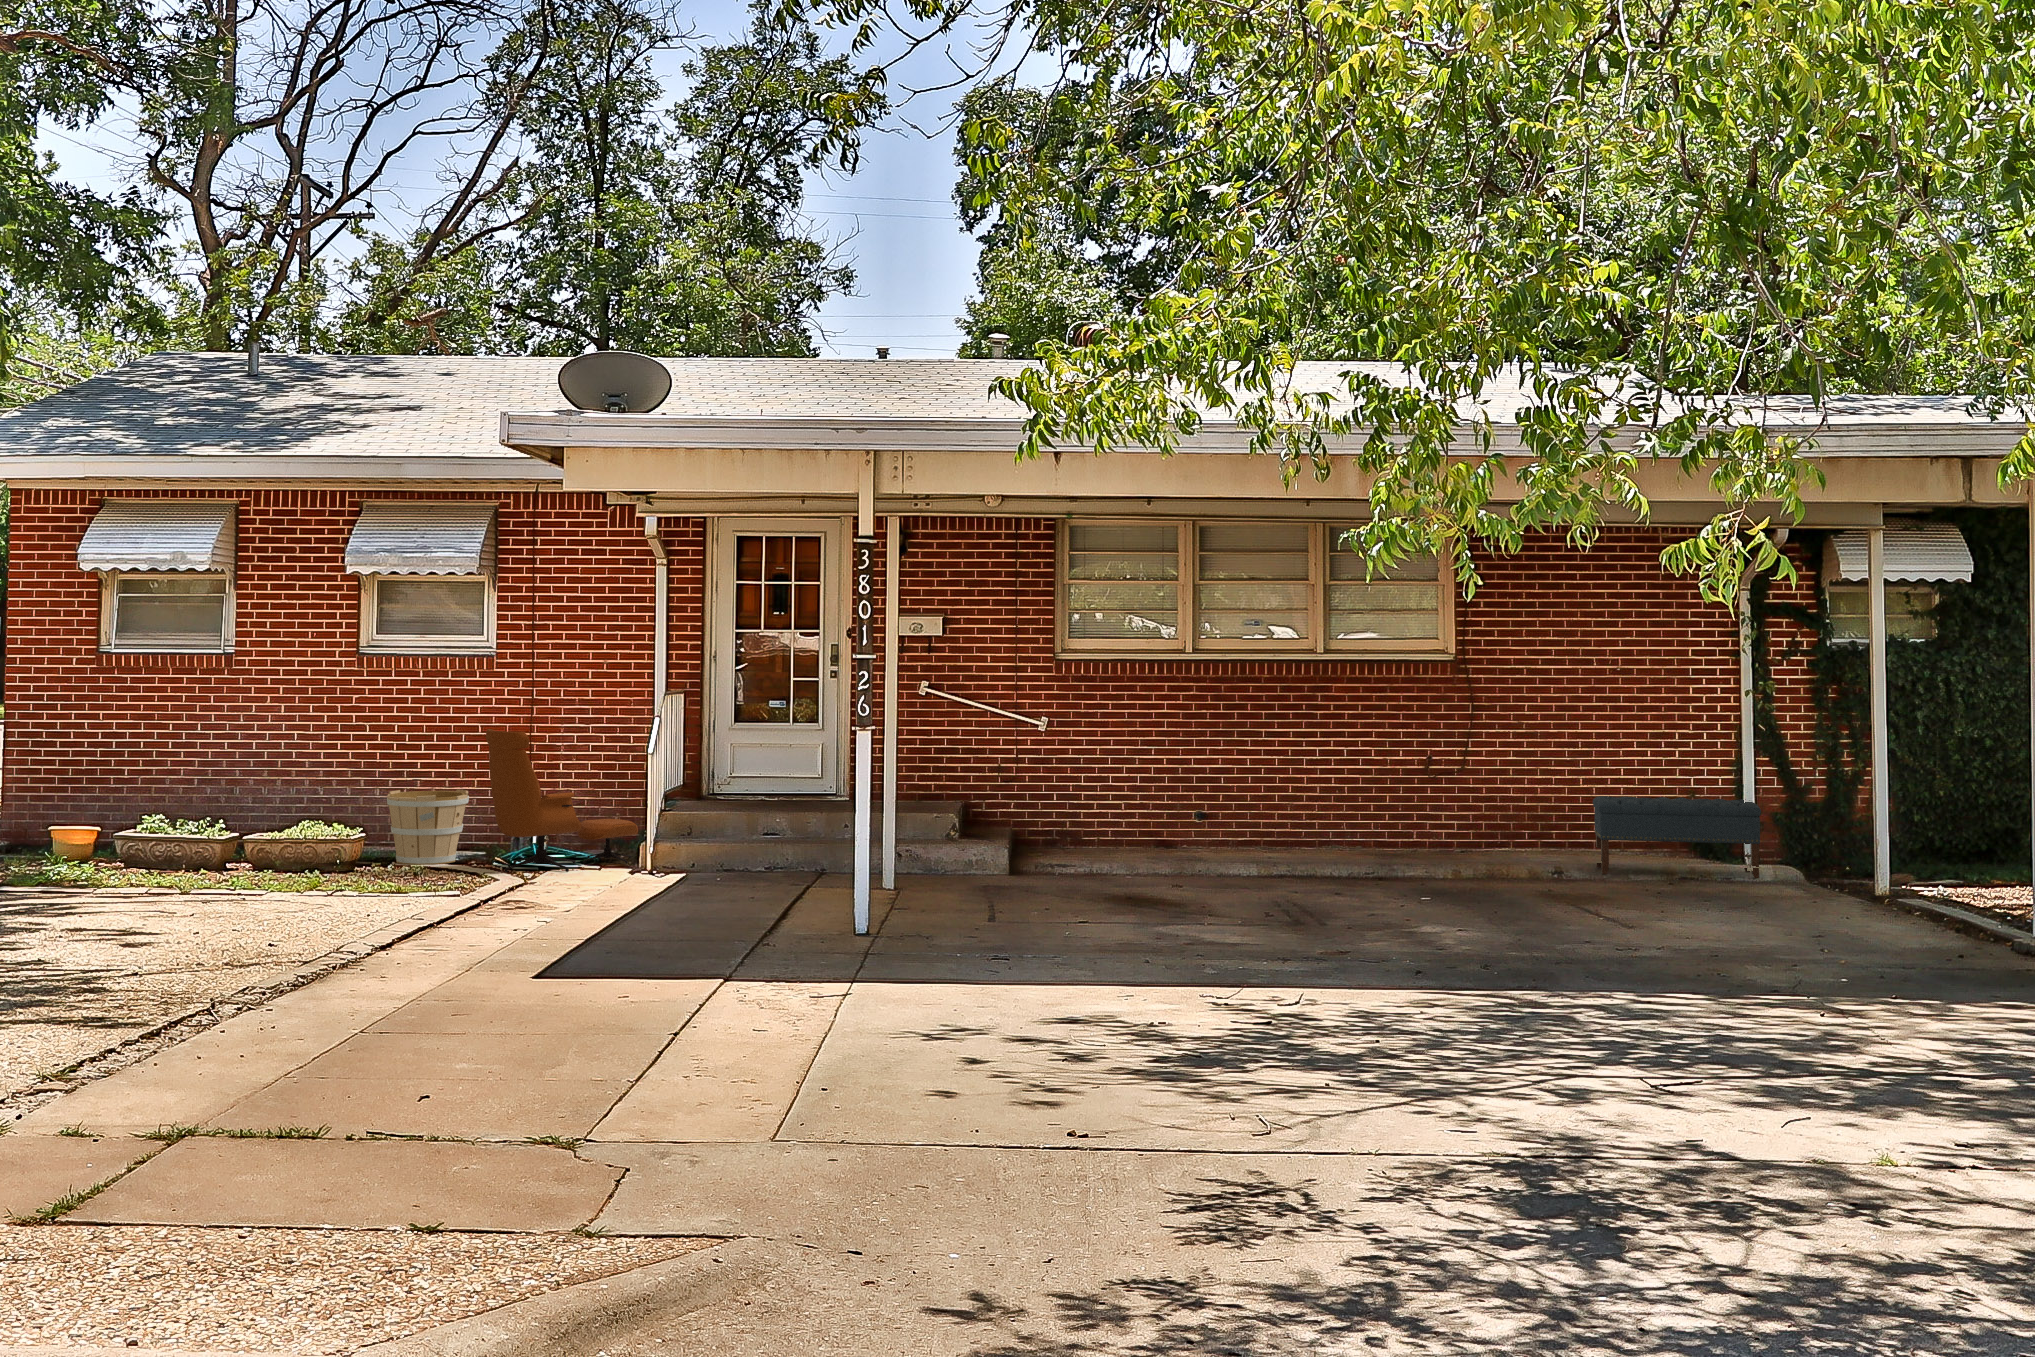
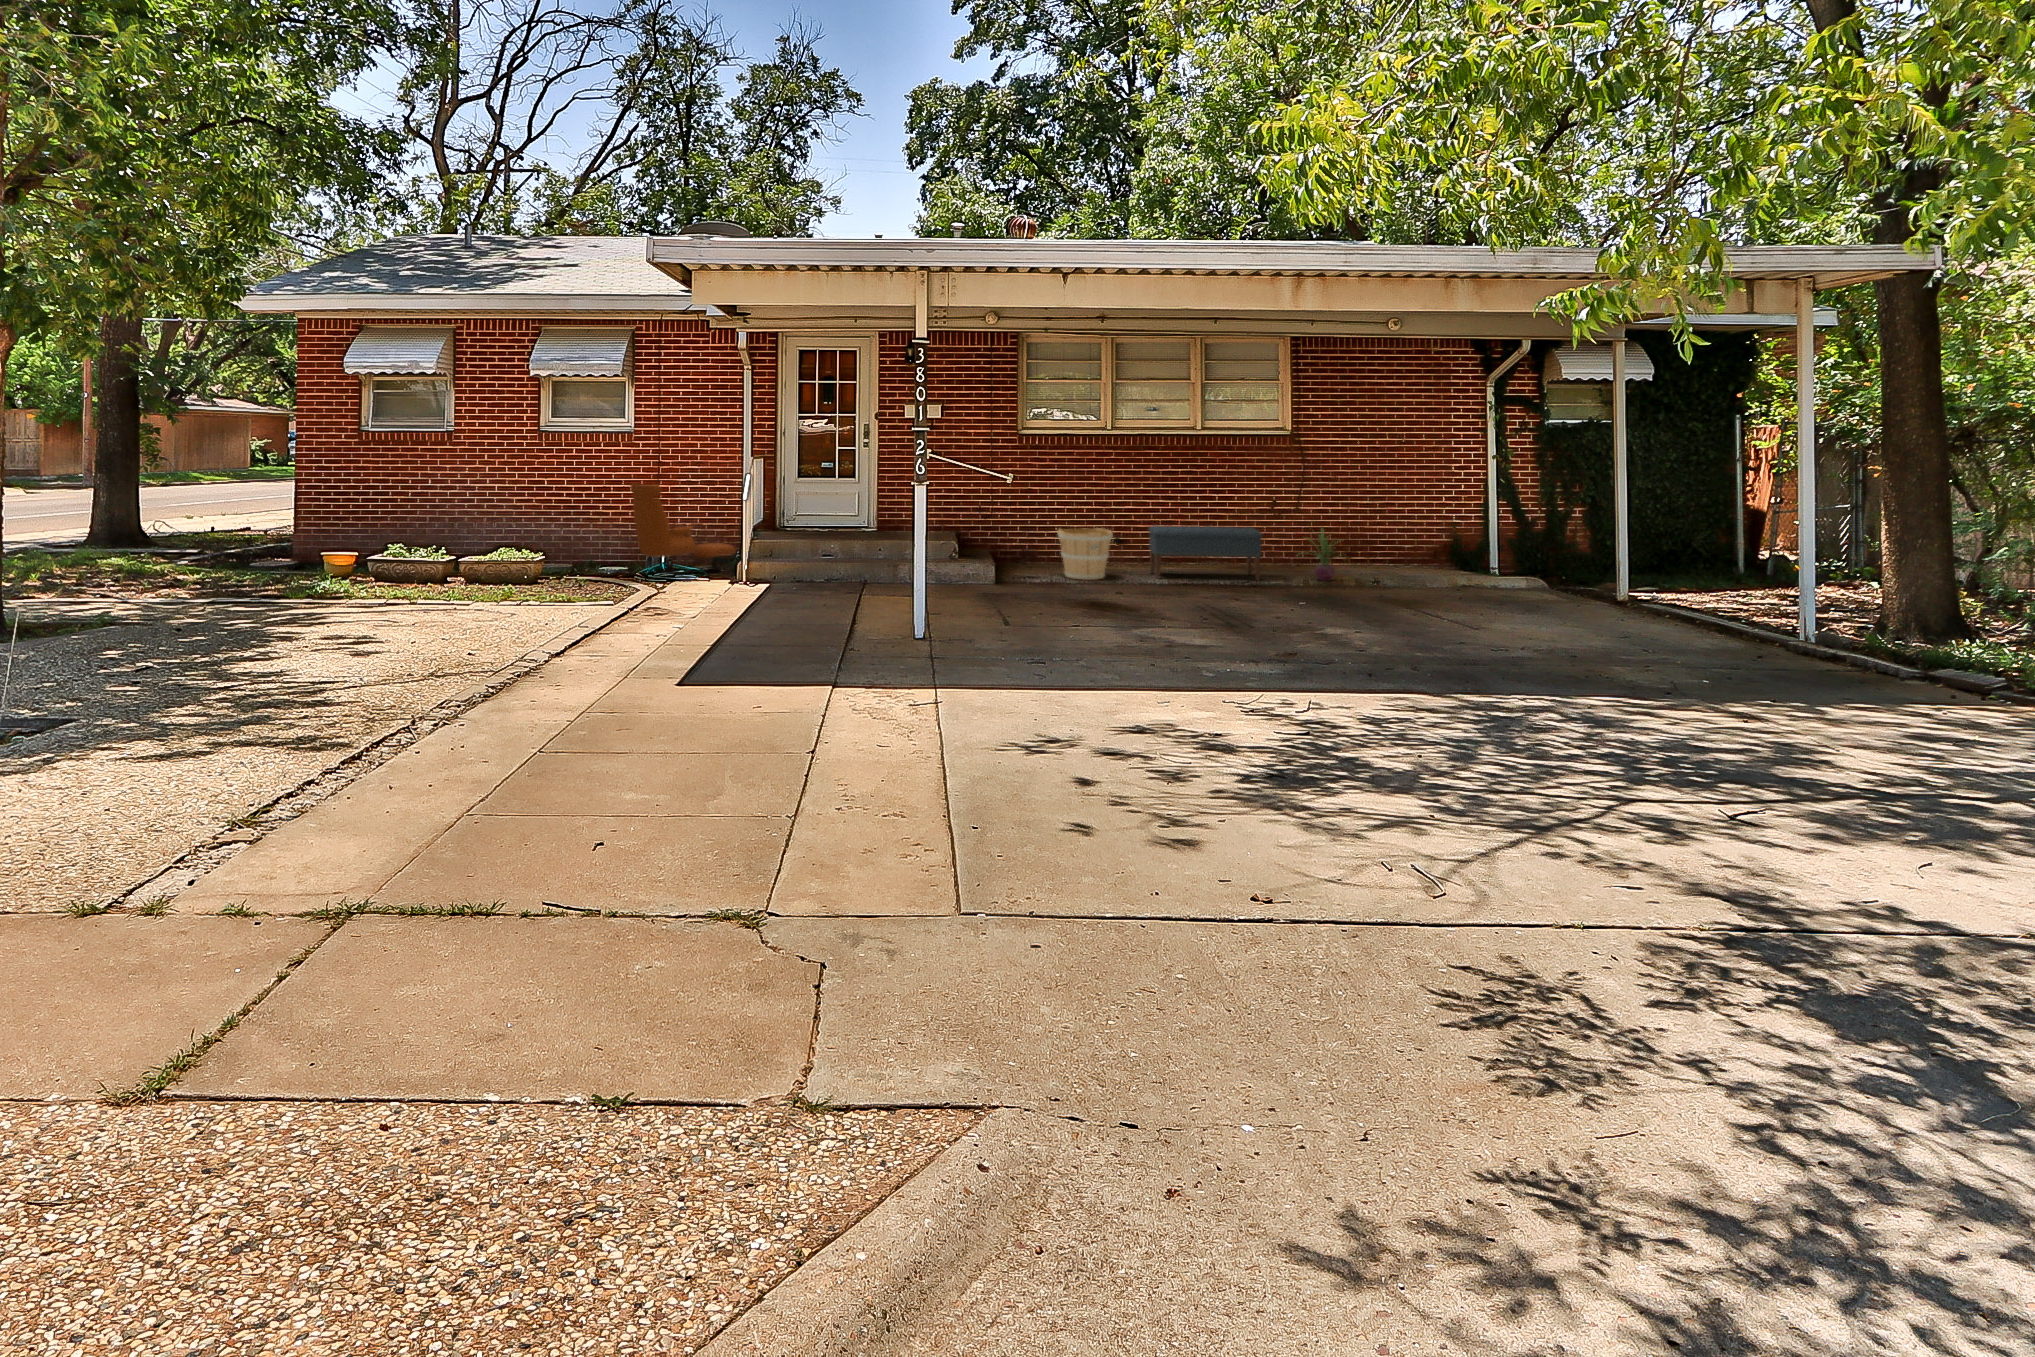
wooden bucket: present [387,789,469,865] -> present [1058,528,1113,580]
decorative plant: none [1456,795,1539,874] -> present [1315,528,1334,581]
bench: present [1593,796,1761,878] -> present [1149,525,1262,580]

